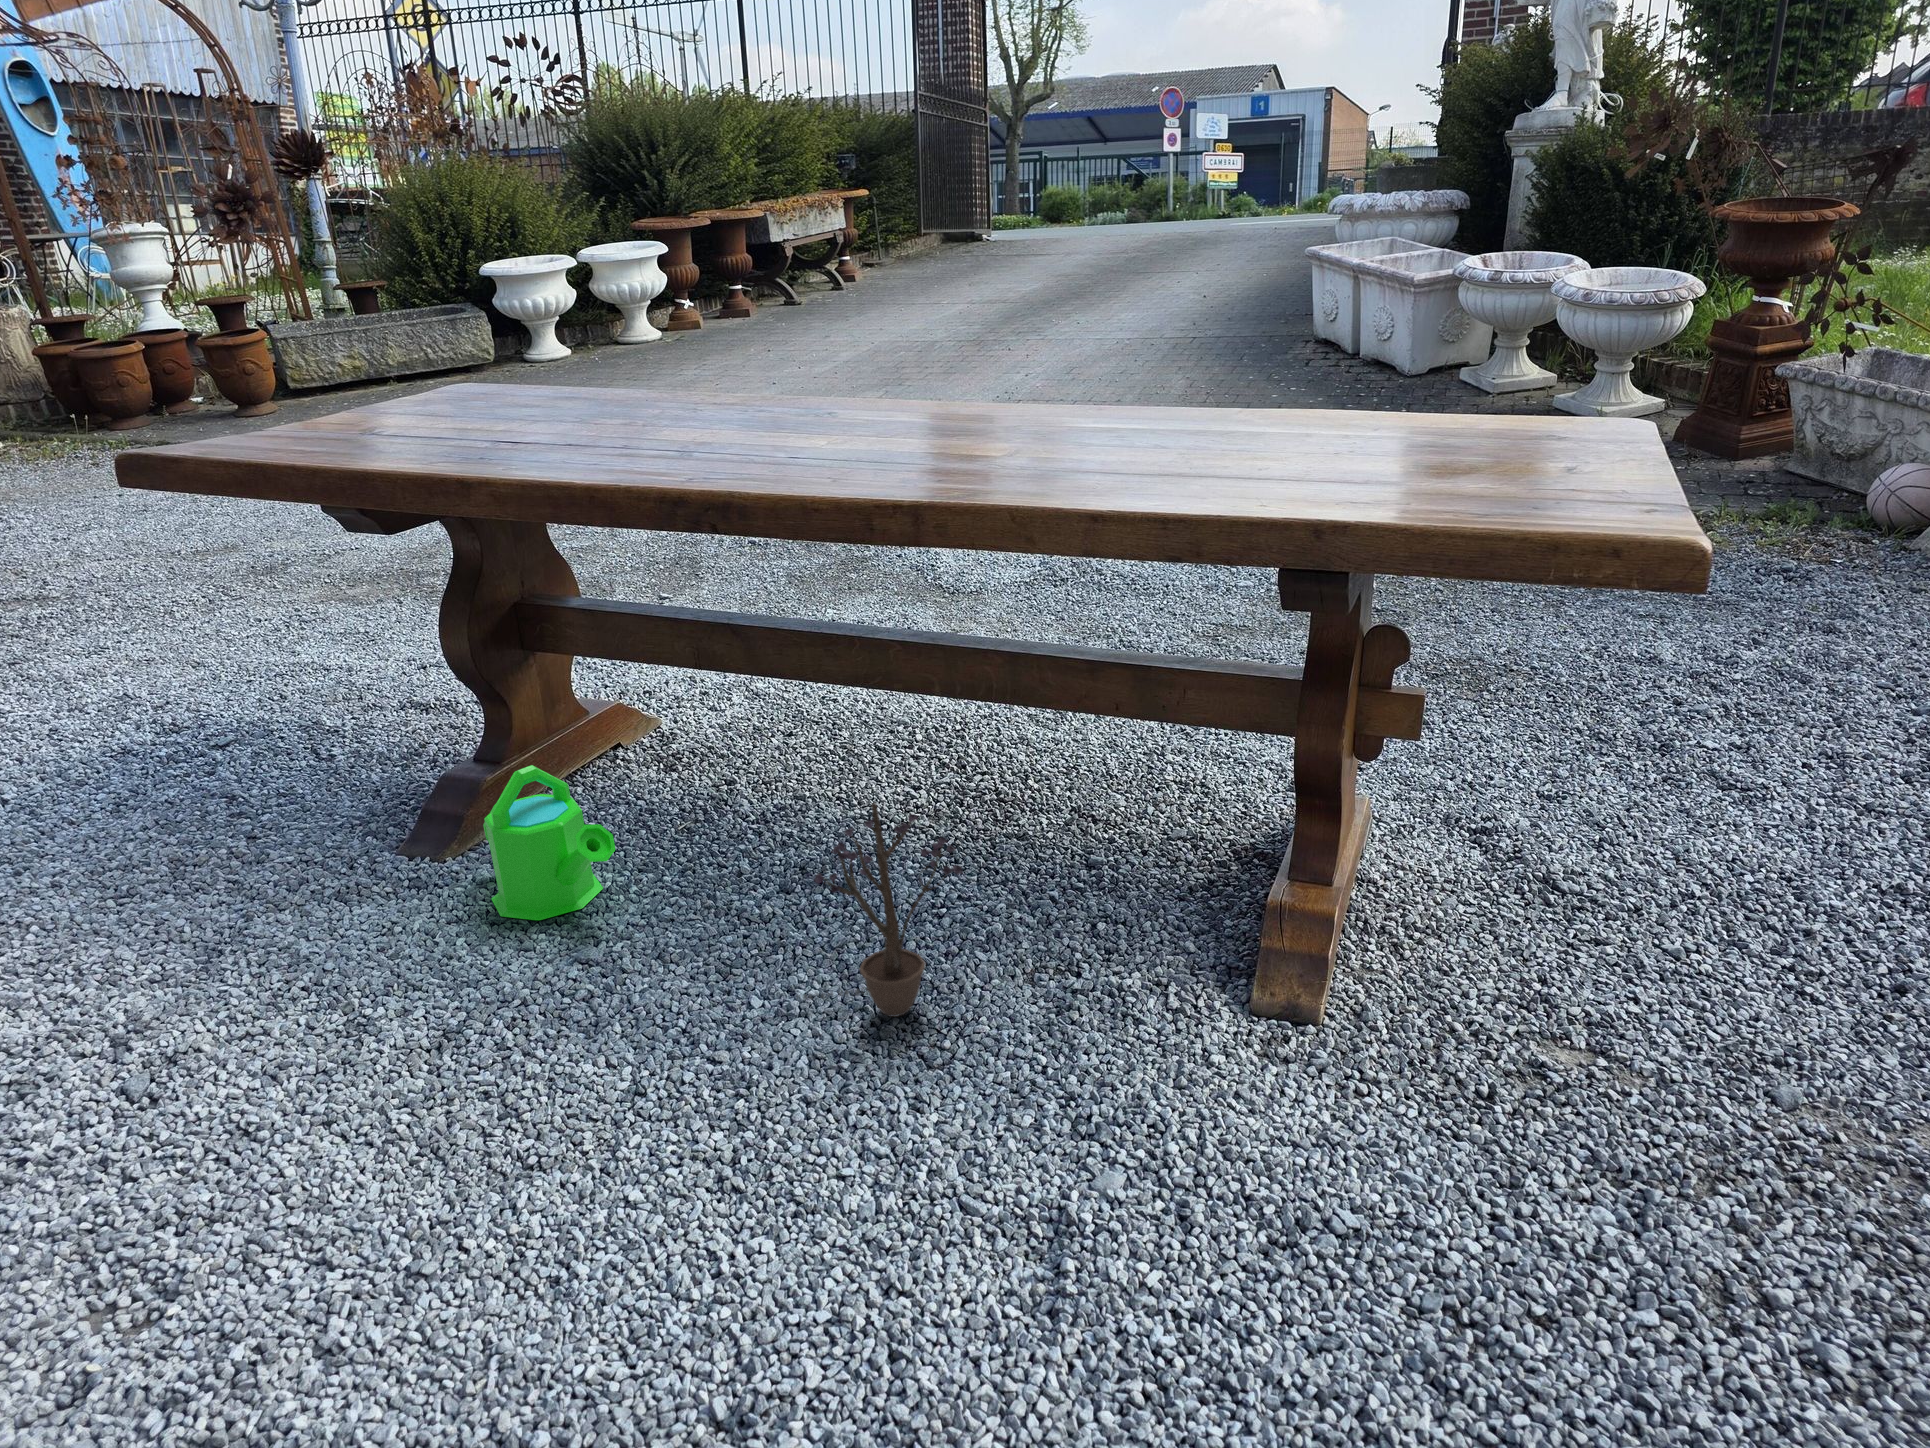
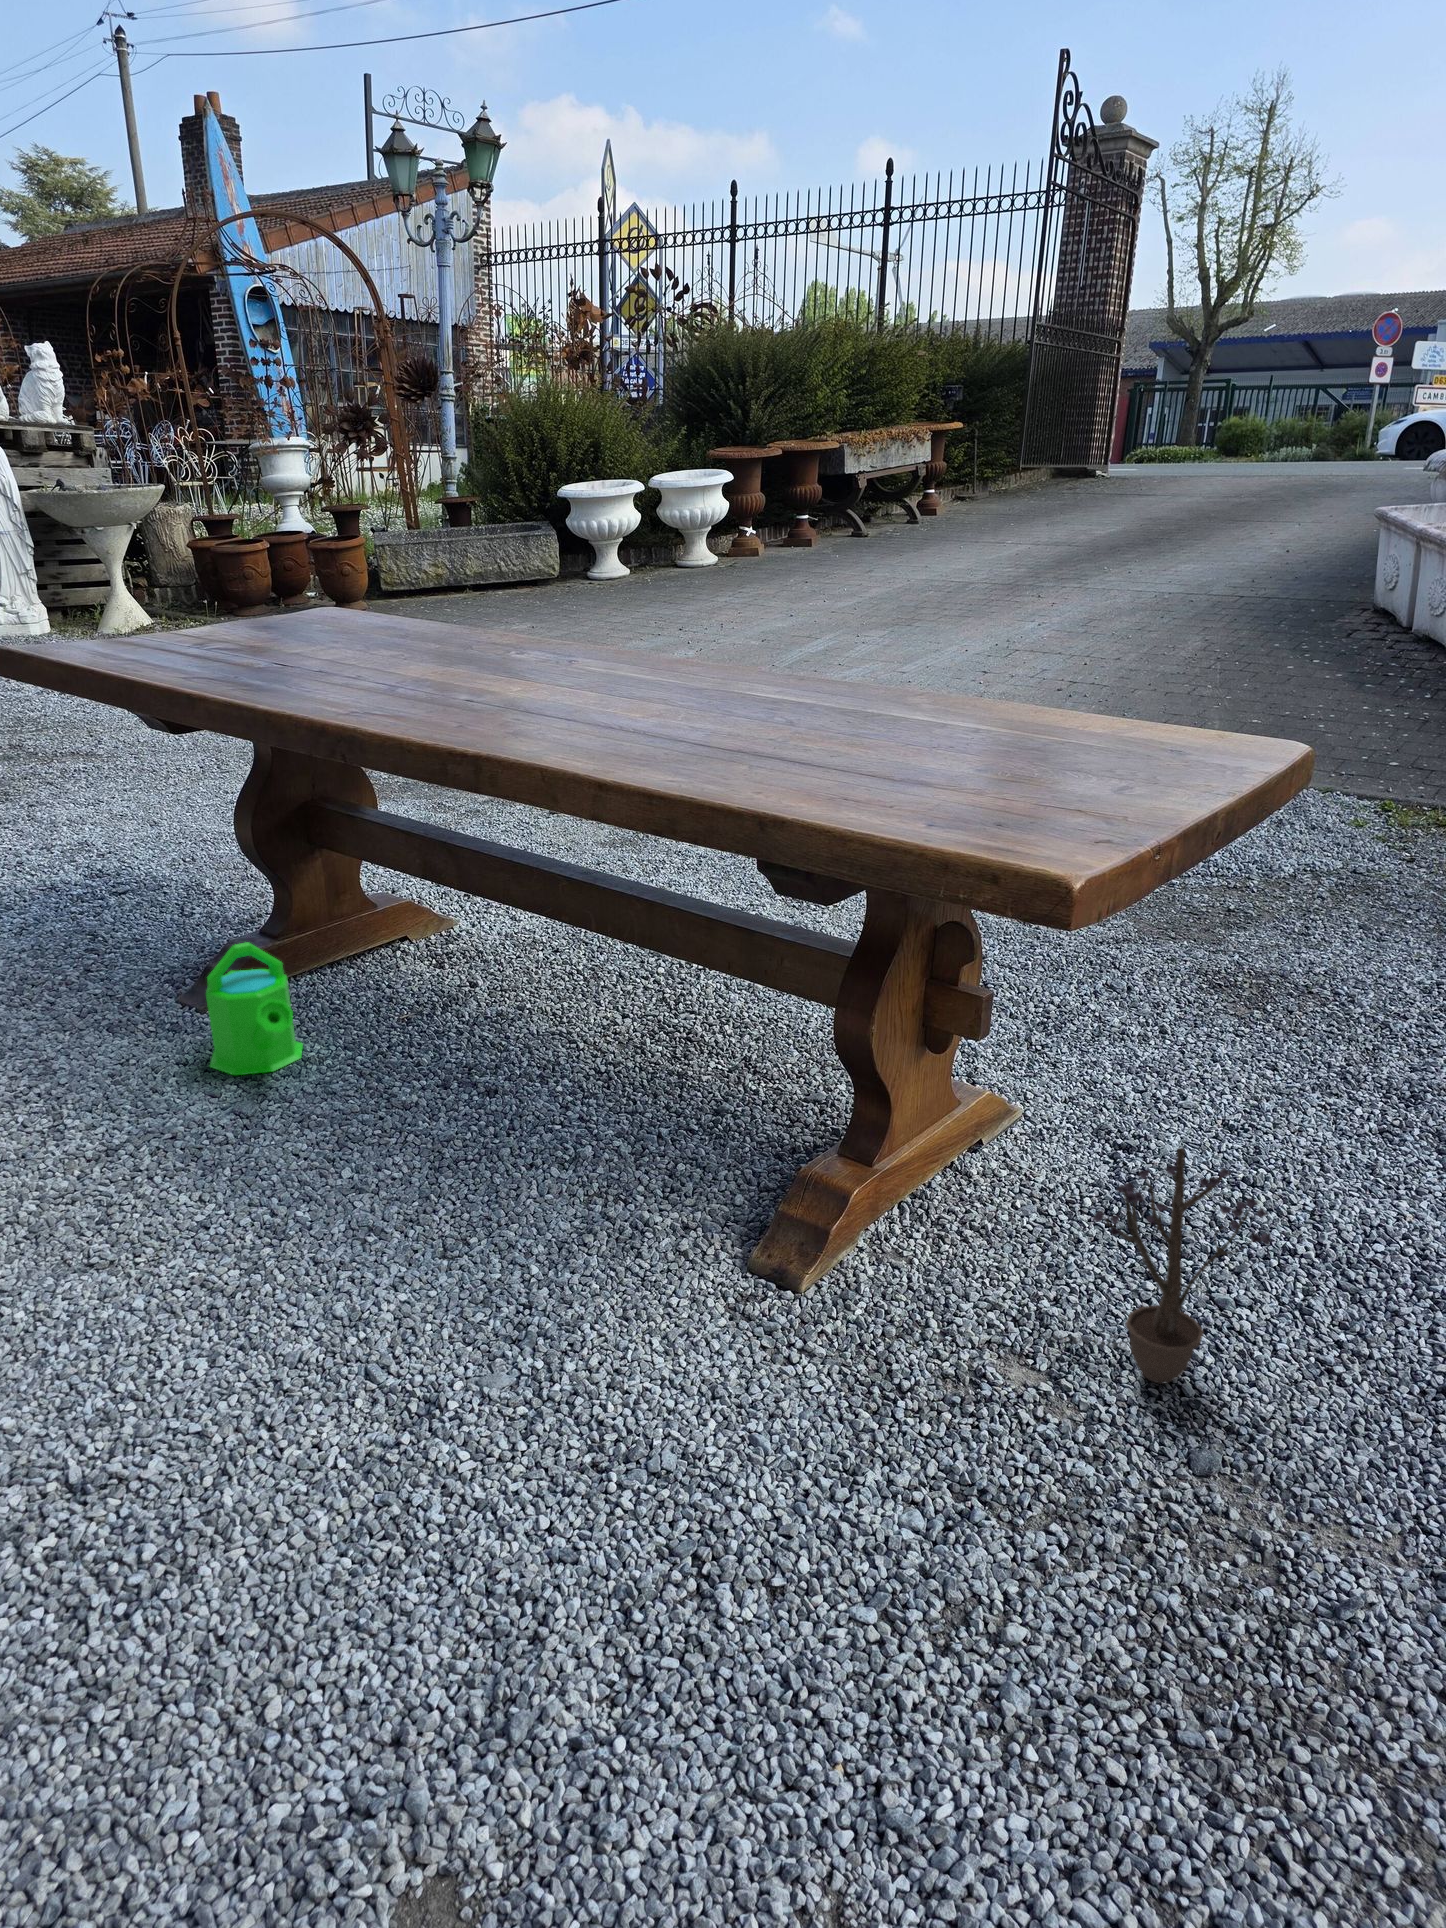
decorative plant: present [797,803,963,1017] -> present [1045,1148,1271,1384]

